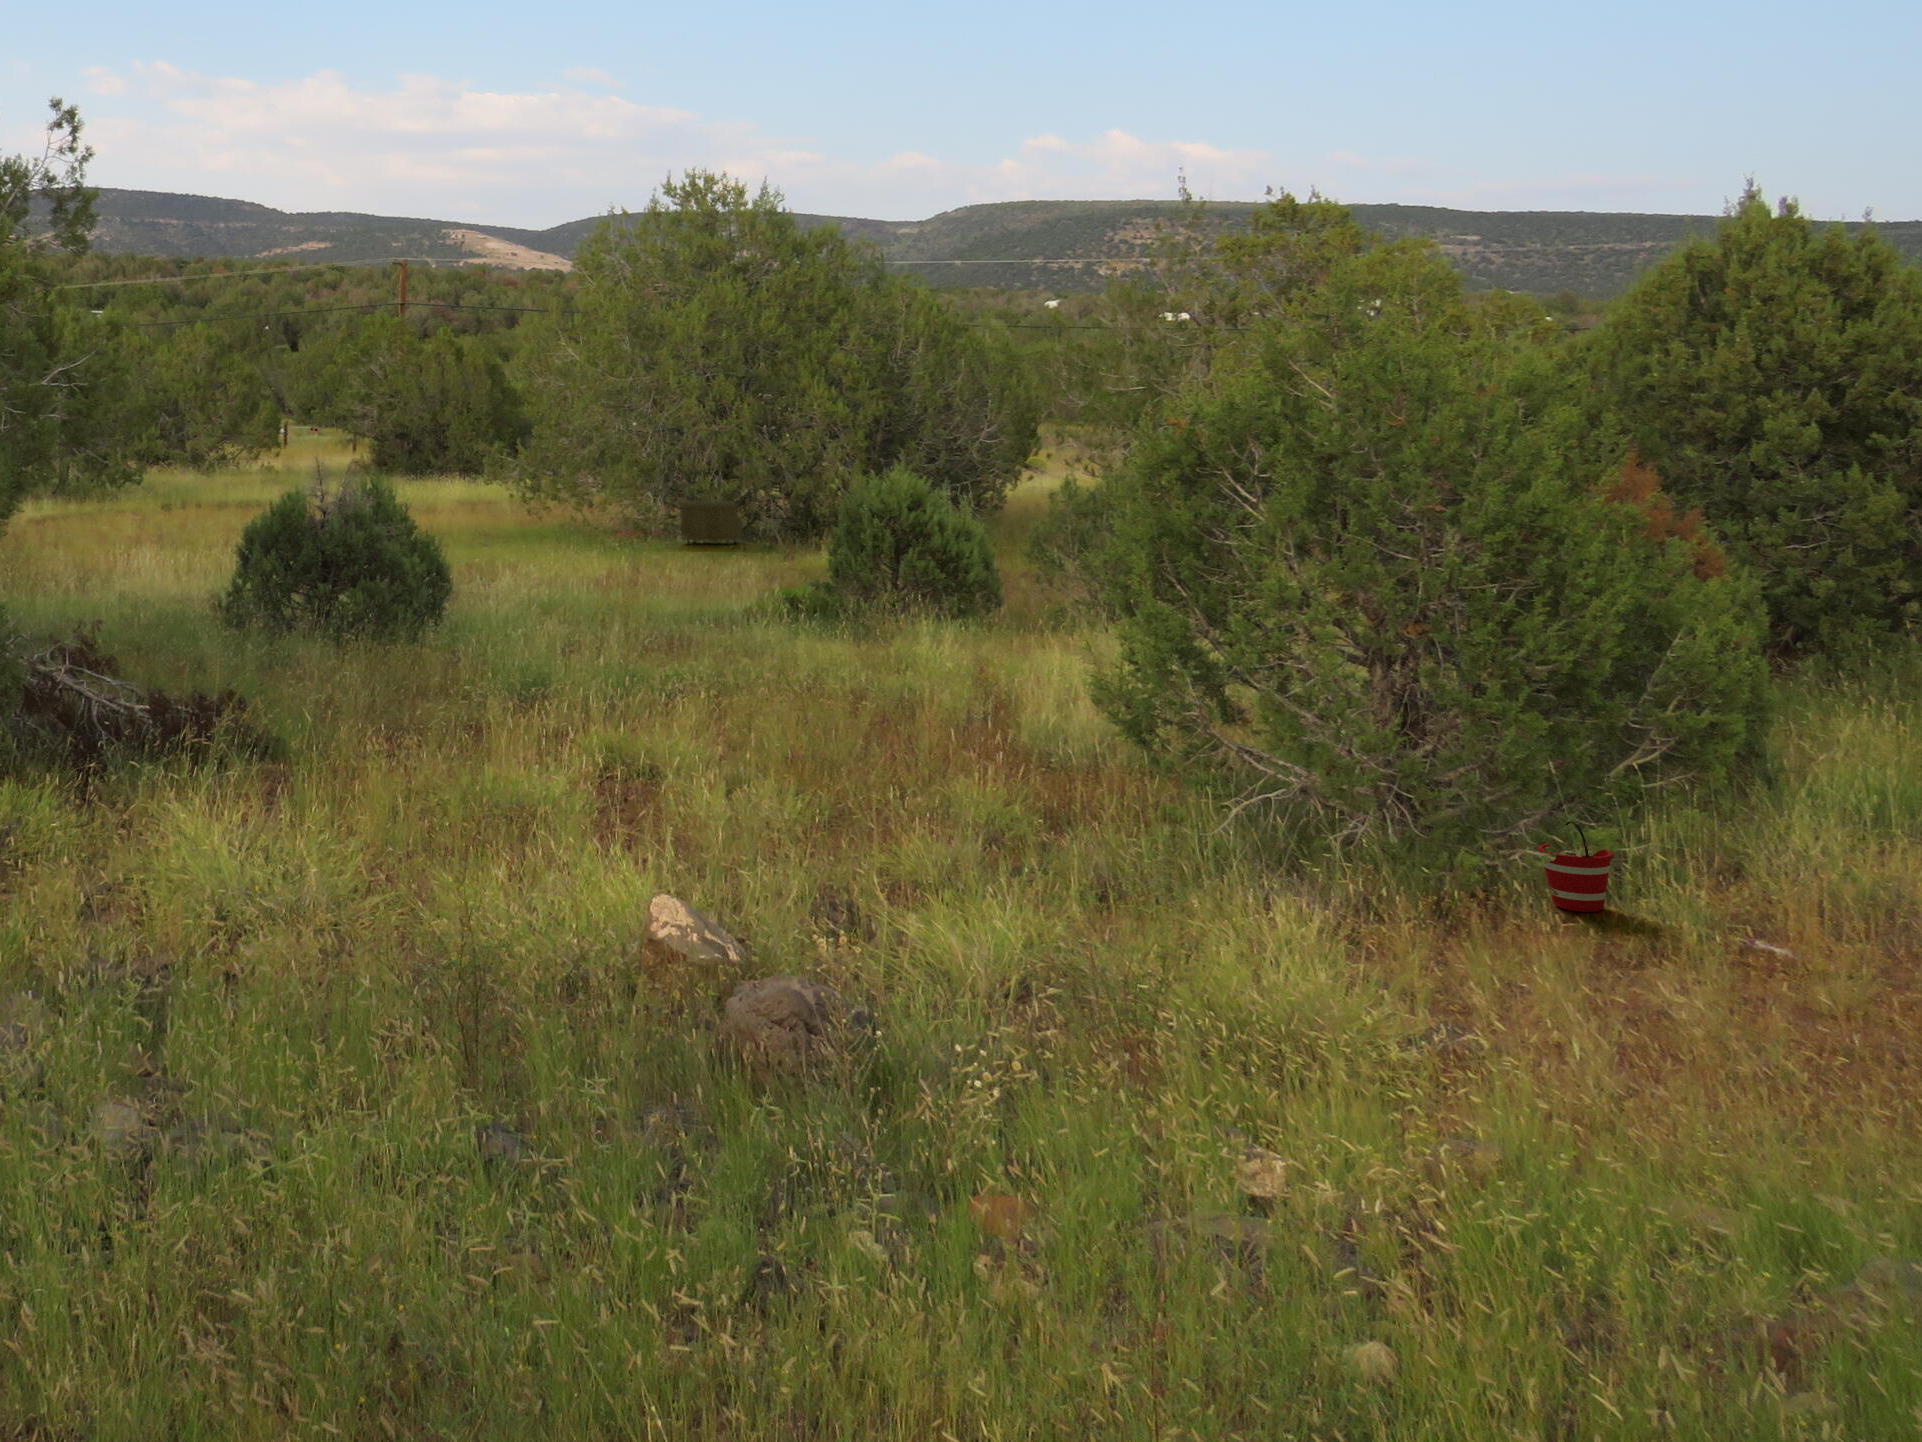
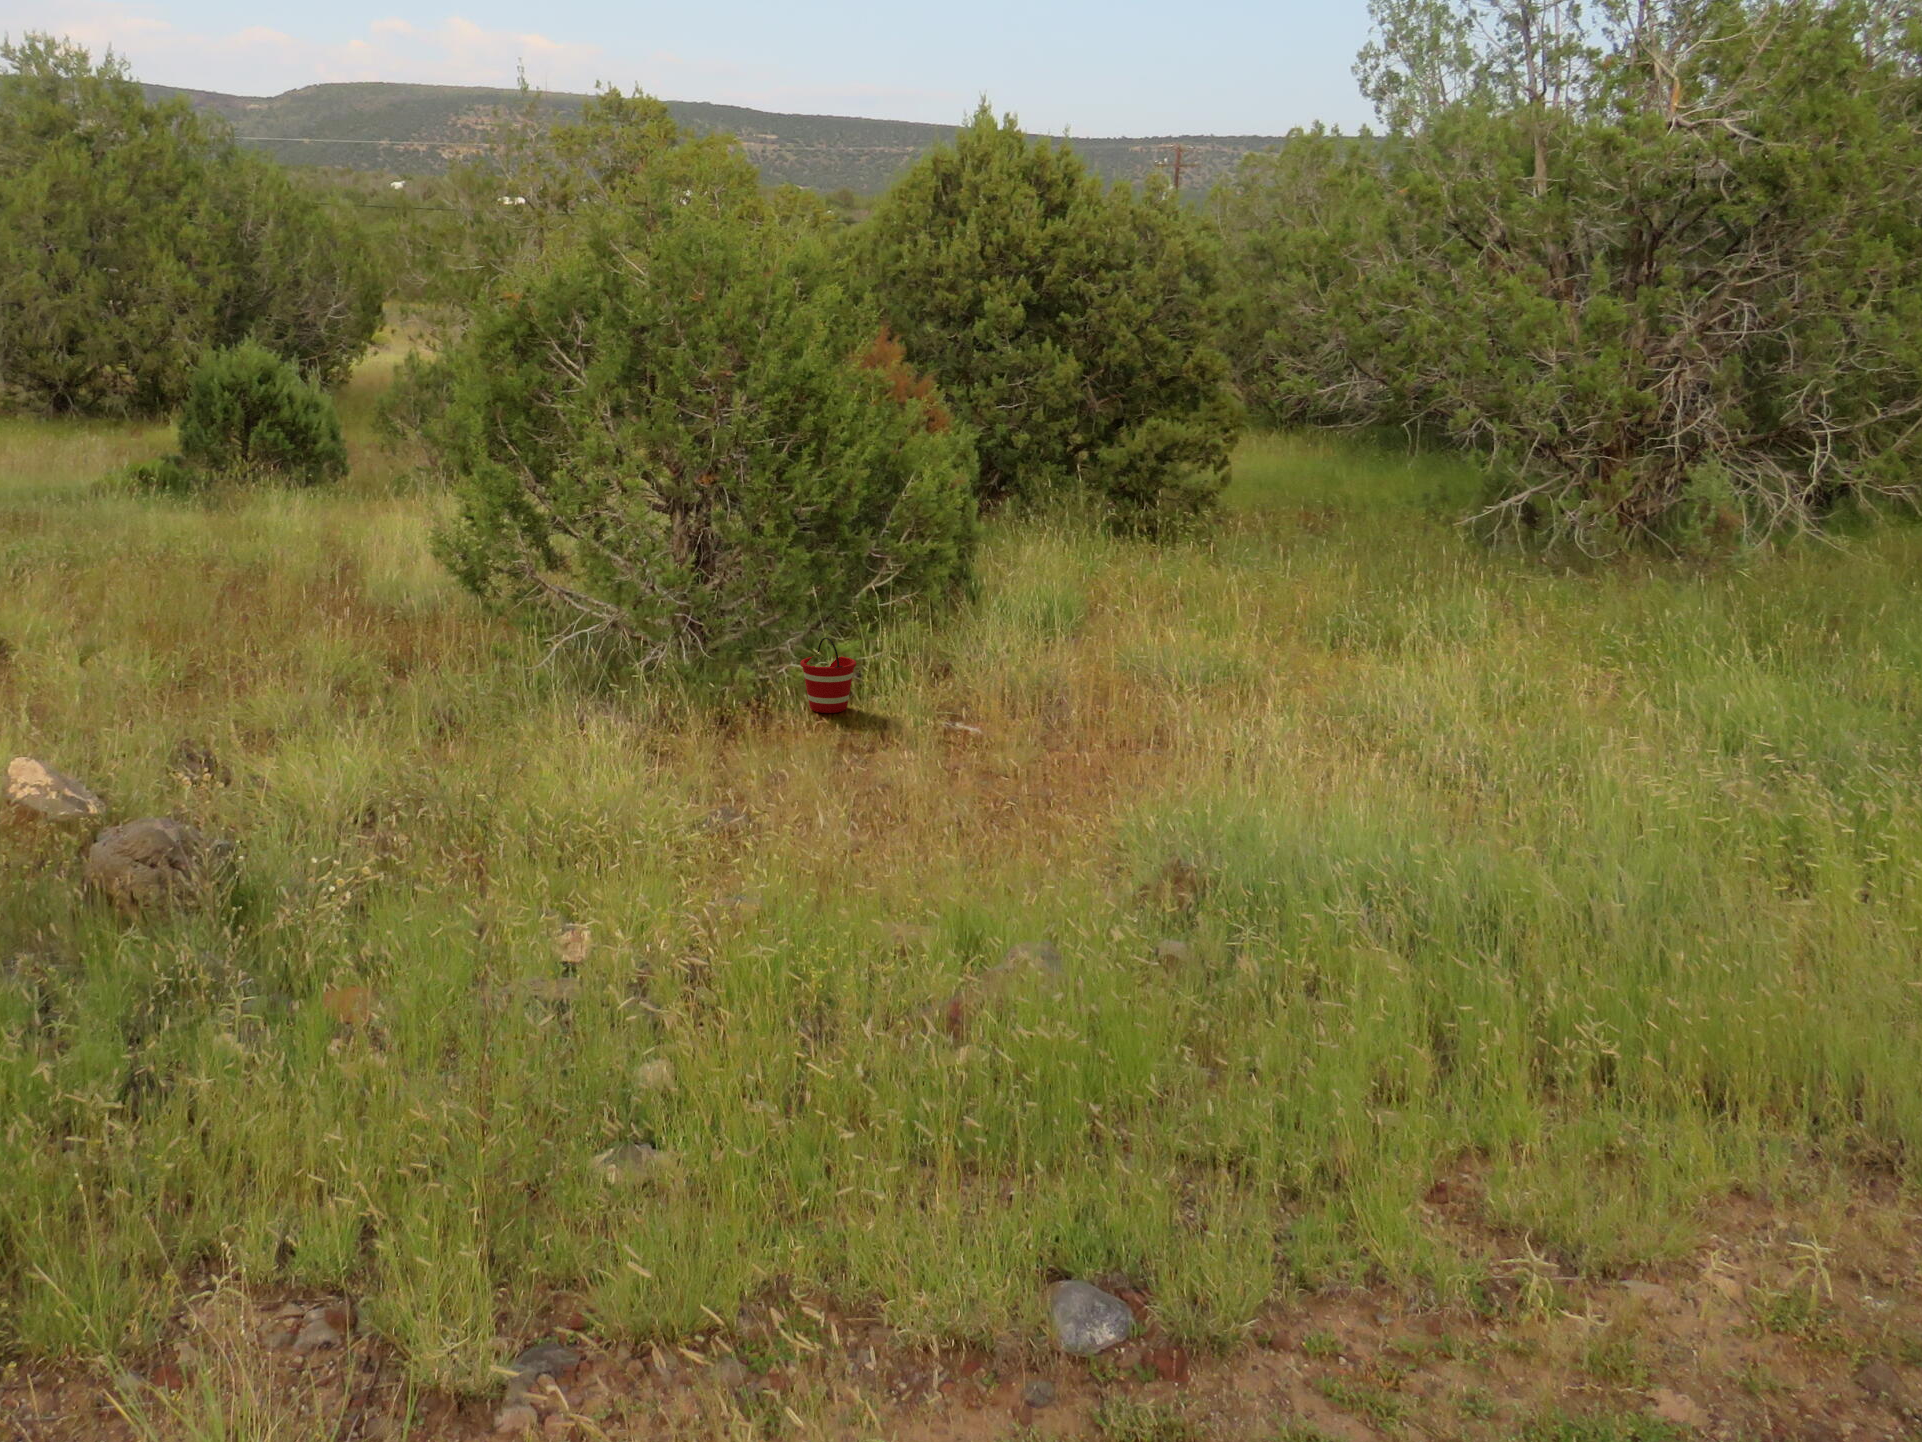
storage bench: present [680,501,742,544] -> none [24,373,91,417]

